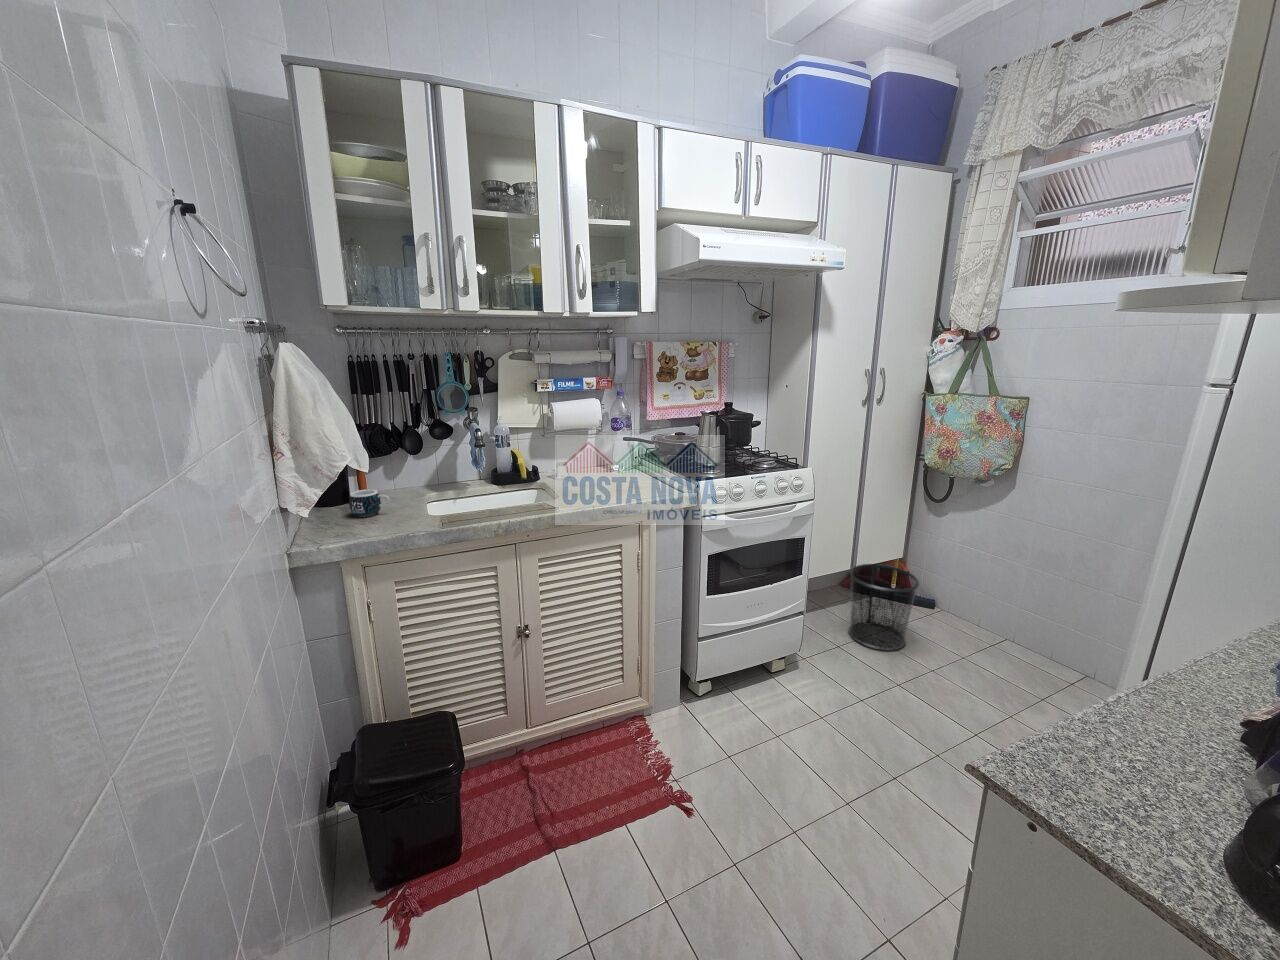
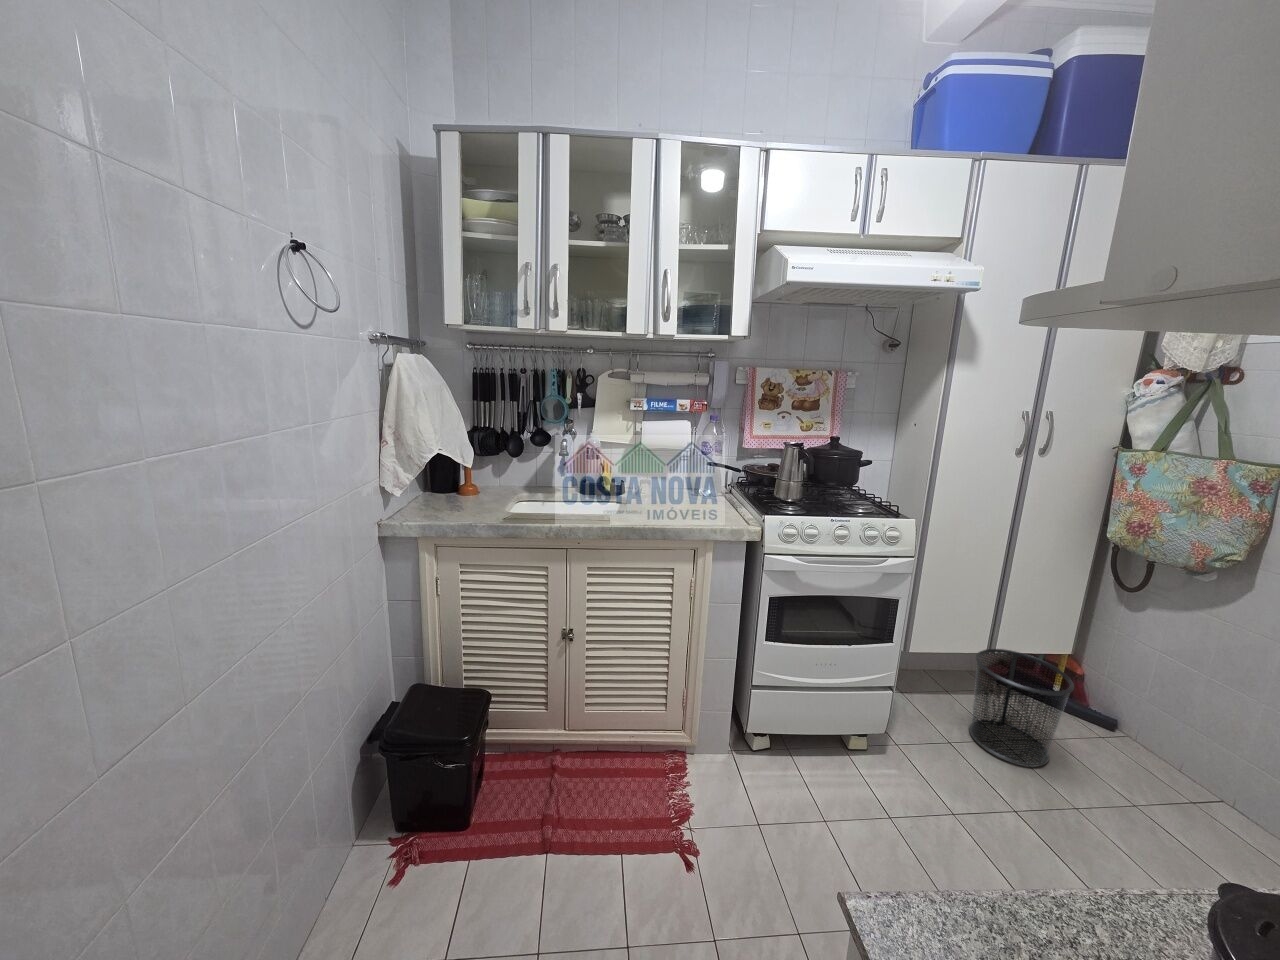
mug: present [349,489,390,517] -> none [446,482,477,504]

